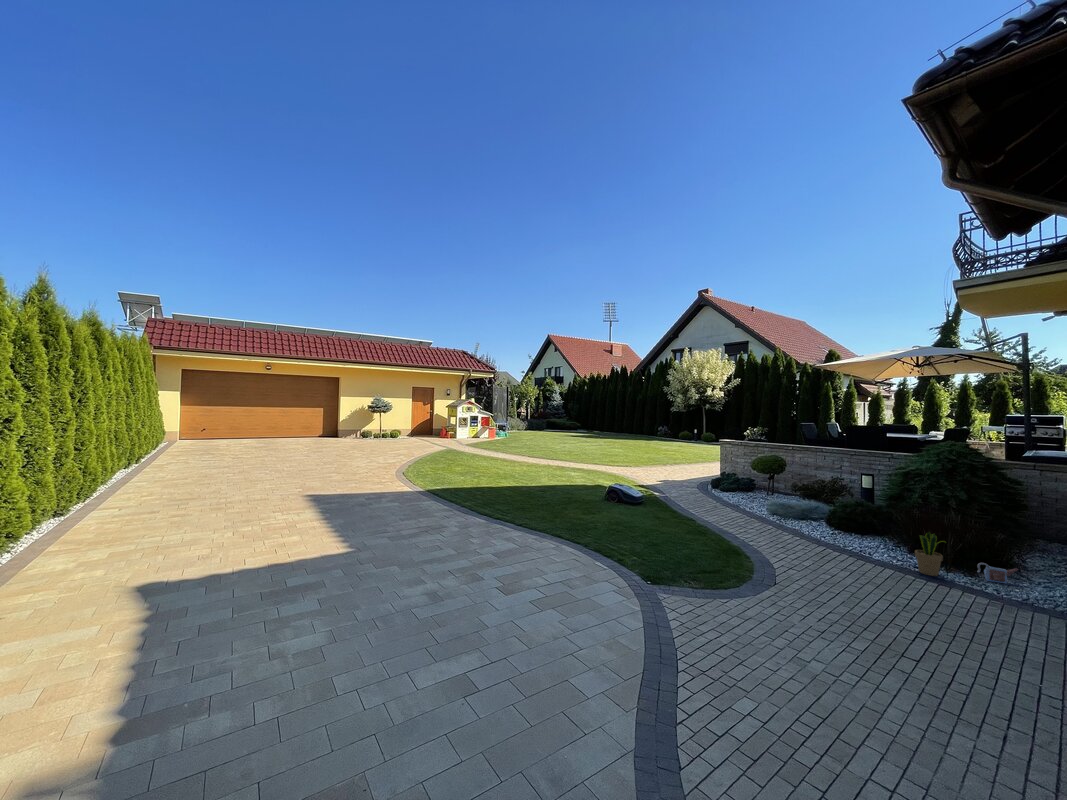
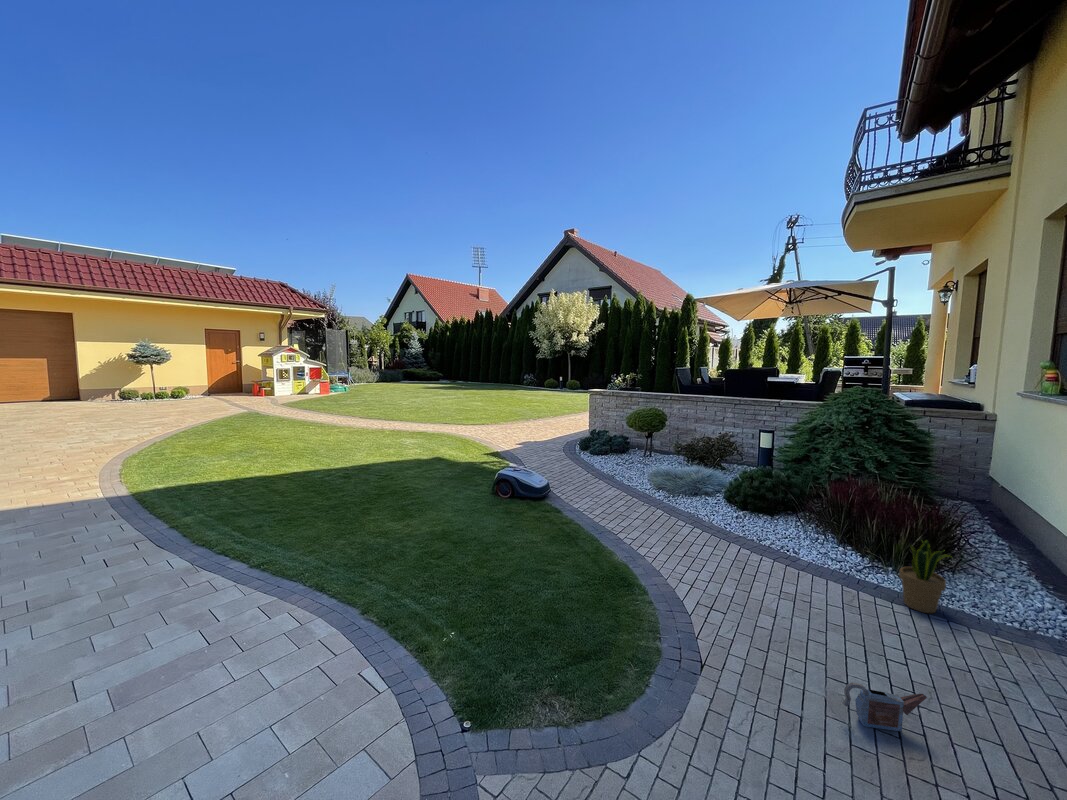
watering can: present [977,563,1018,584] -> present [842,683,927,731]

